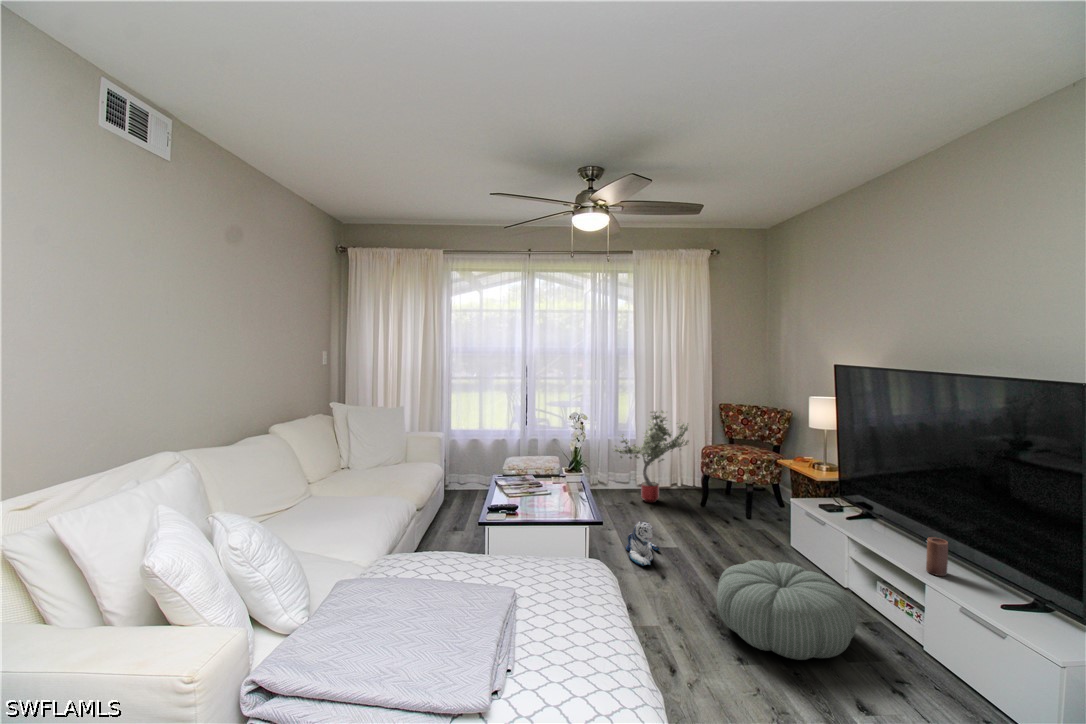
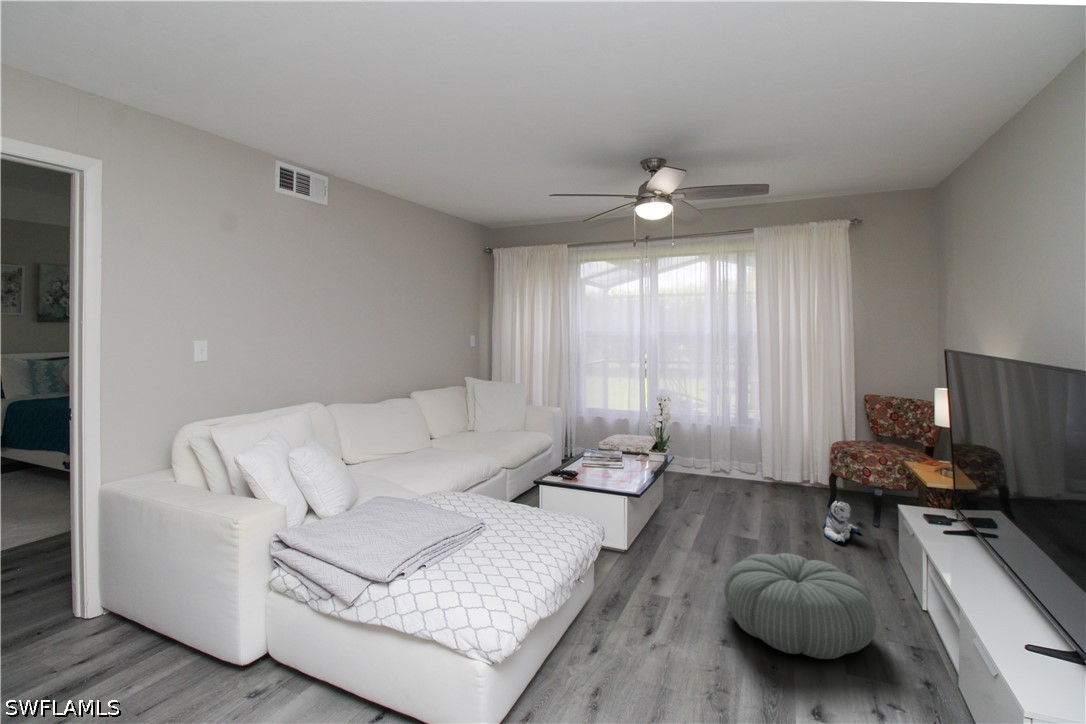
potted tree: present [614,410,689,503] -> none [723,398,809,496]
plush toy: present [626,522,660,566] -> present [822,501,860,542]
candle: present [926,537,948,576] -> none [978,554,1006,601]

